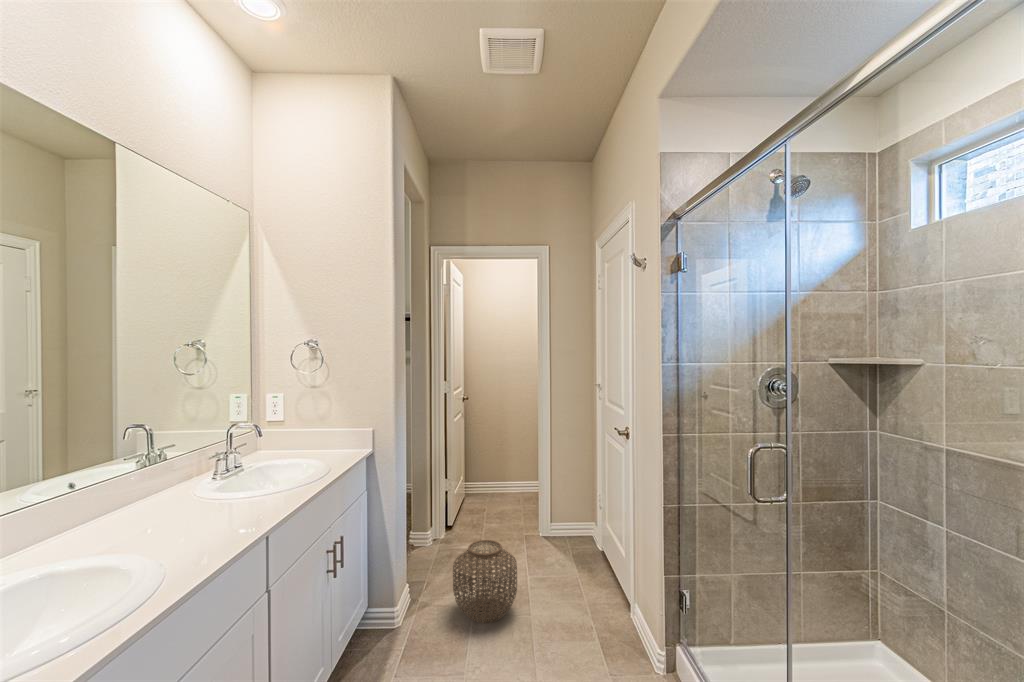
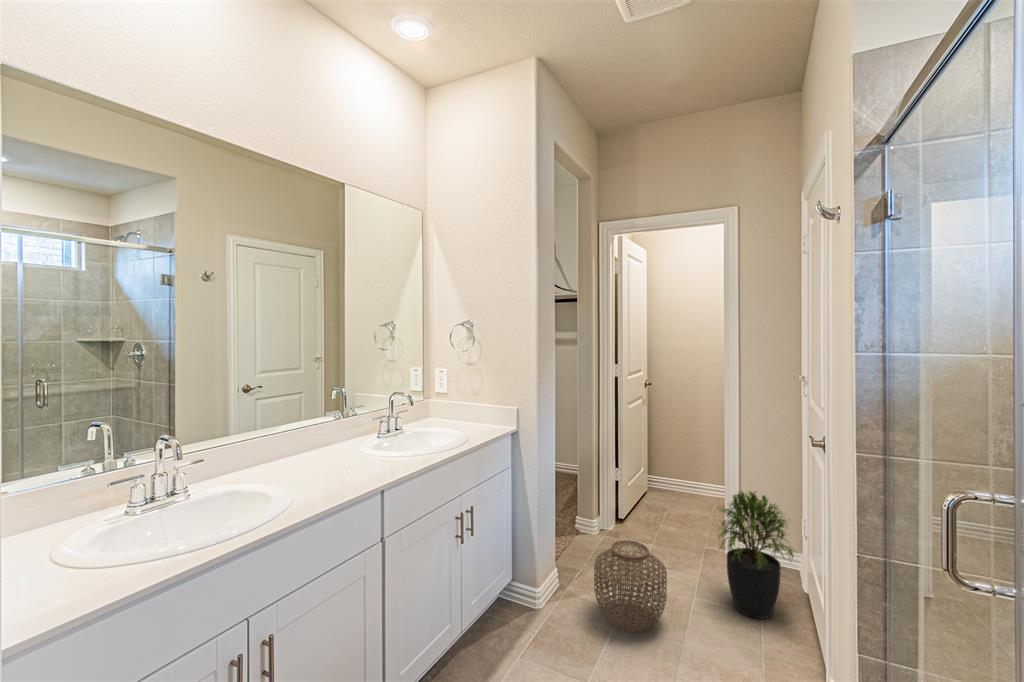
potted plant: none [544,478,608,583] -> present [718,491,795,618]

